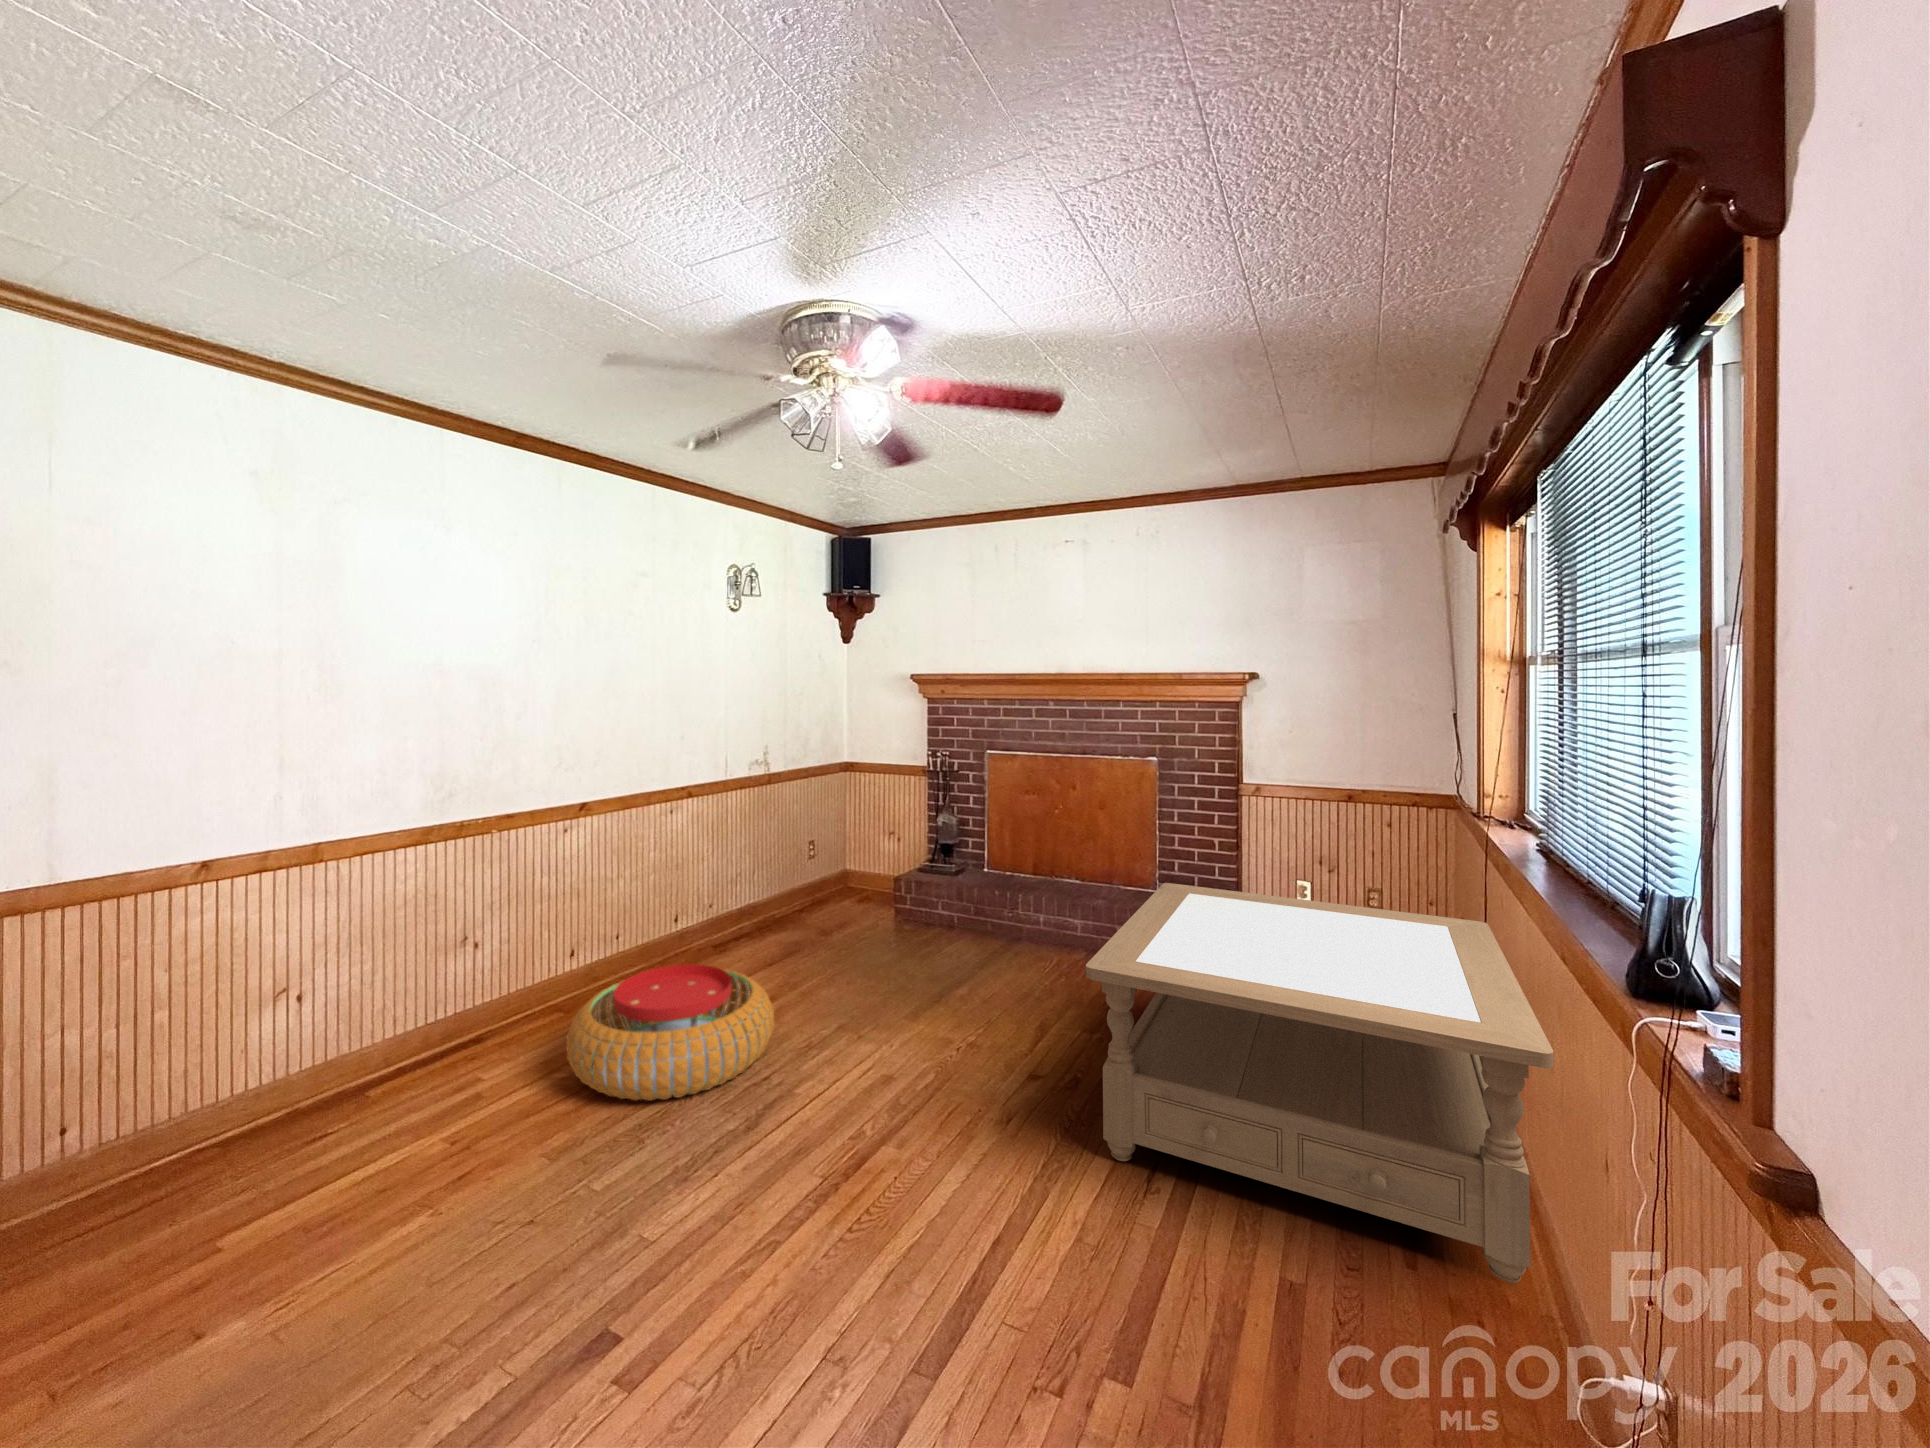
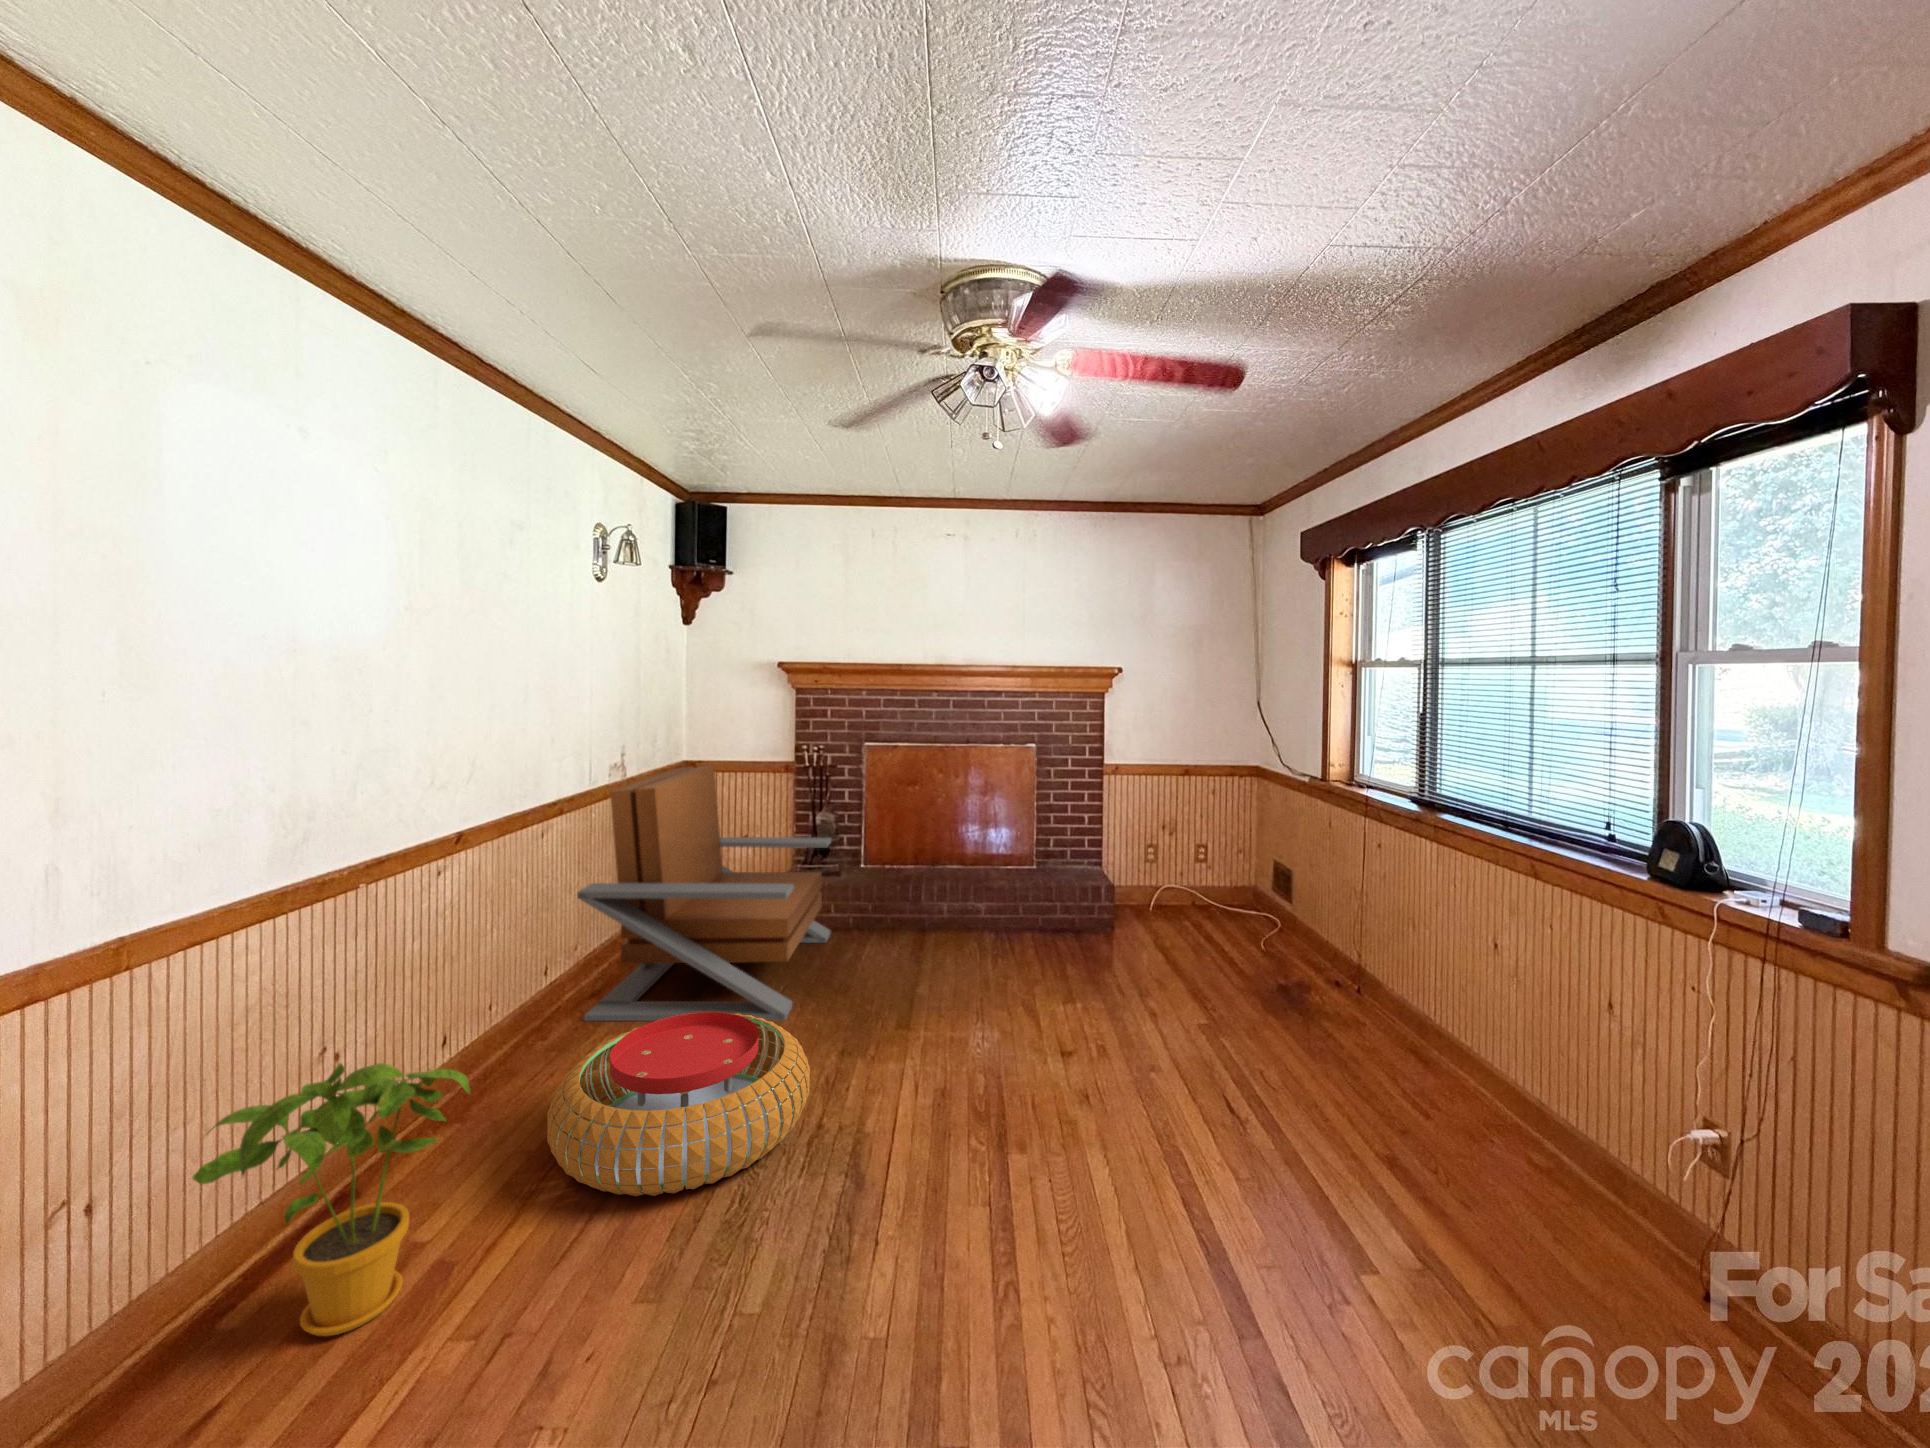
lounge chair: none [688,765,928,994] -> present [577,765,831,1021]
coffee table: present [1086,883,1554,1283] -> none [1114,854,1475,1089]
house plant: none [345,939,490,1118] -> present [193,1063,470,1336]

